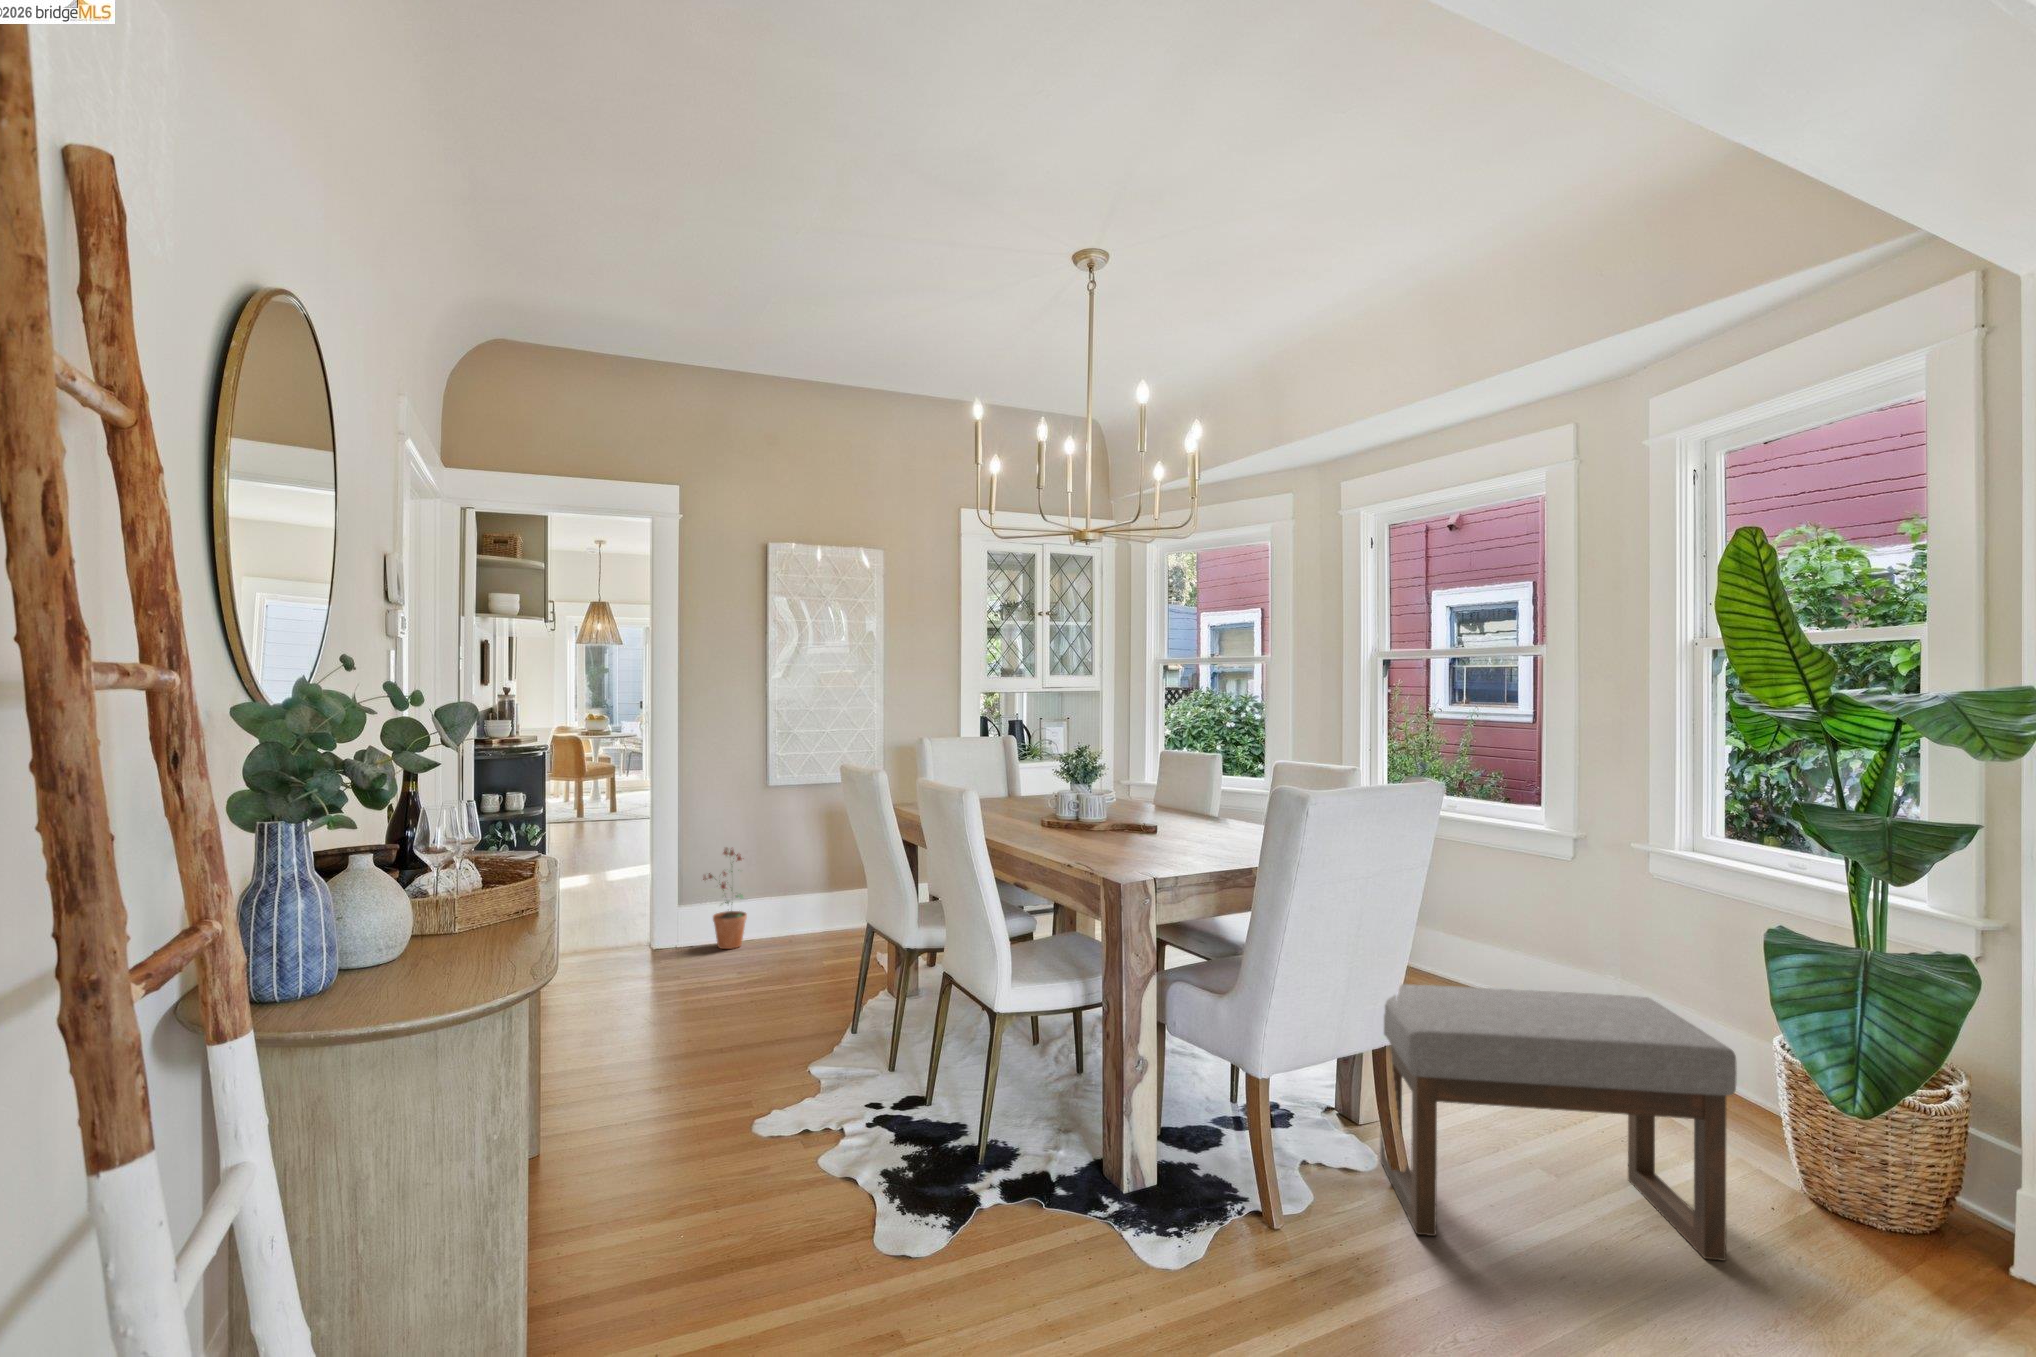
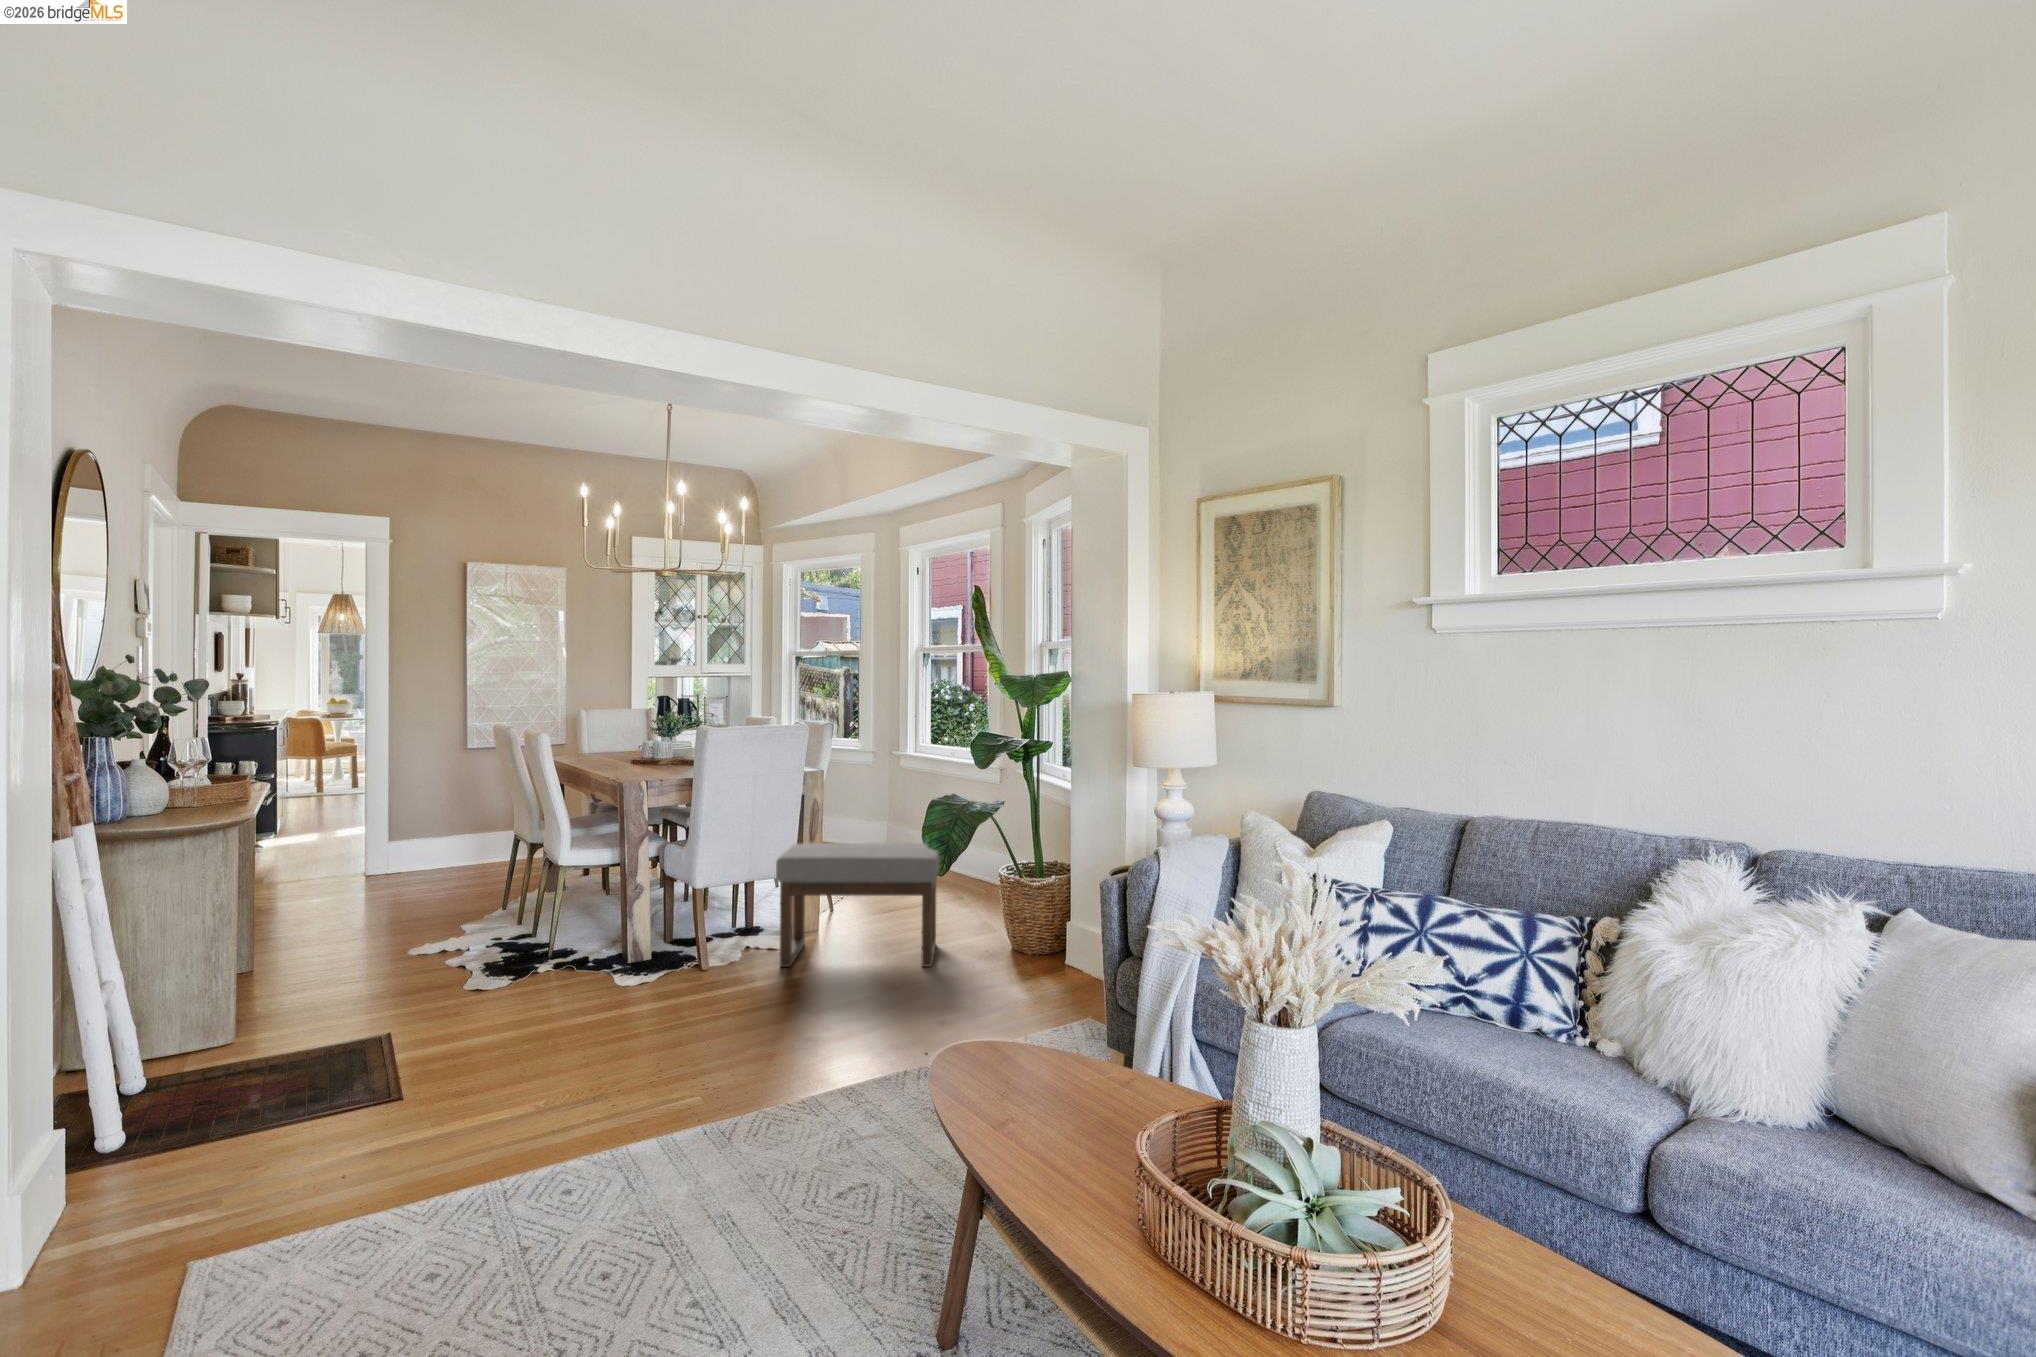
potted plant: present [703,848,747,949] -> none [406,796,445,873]

